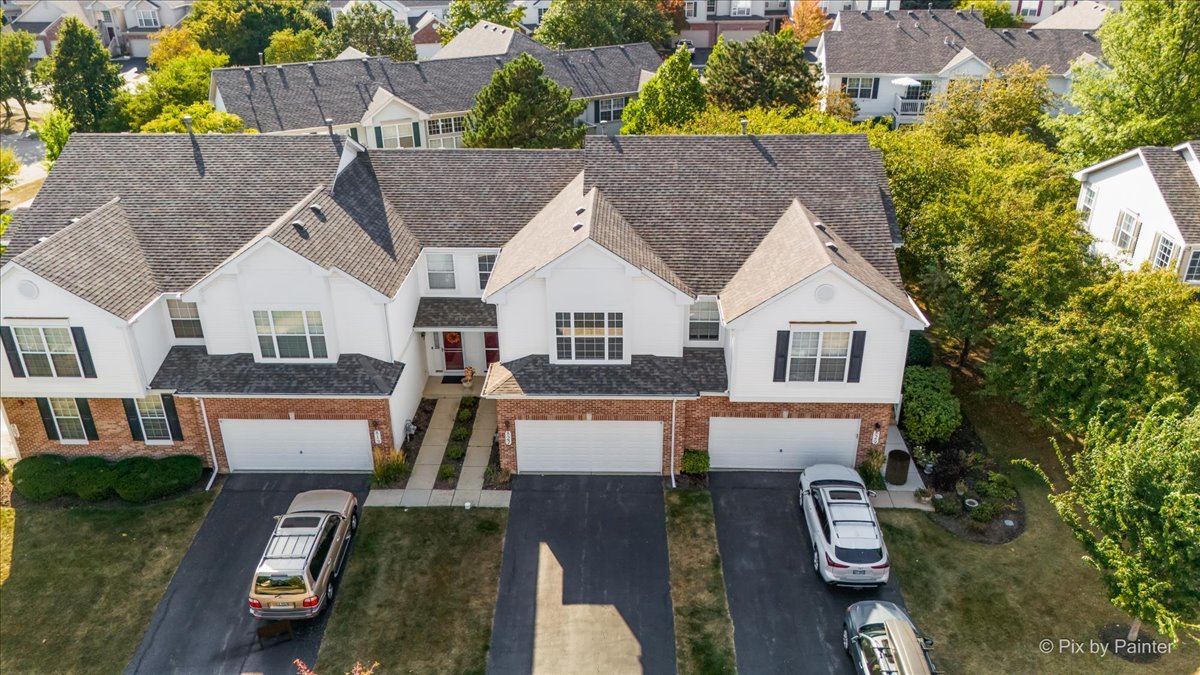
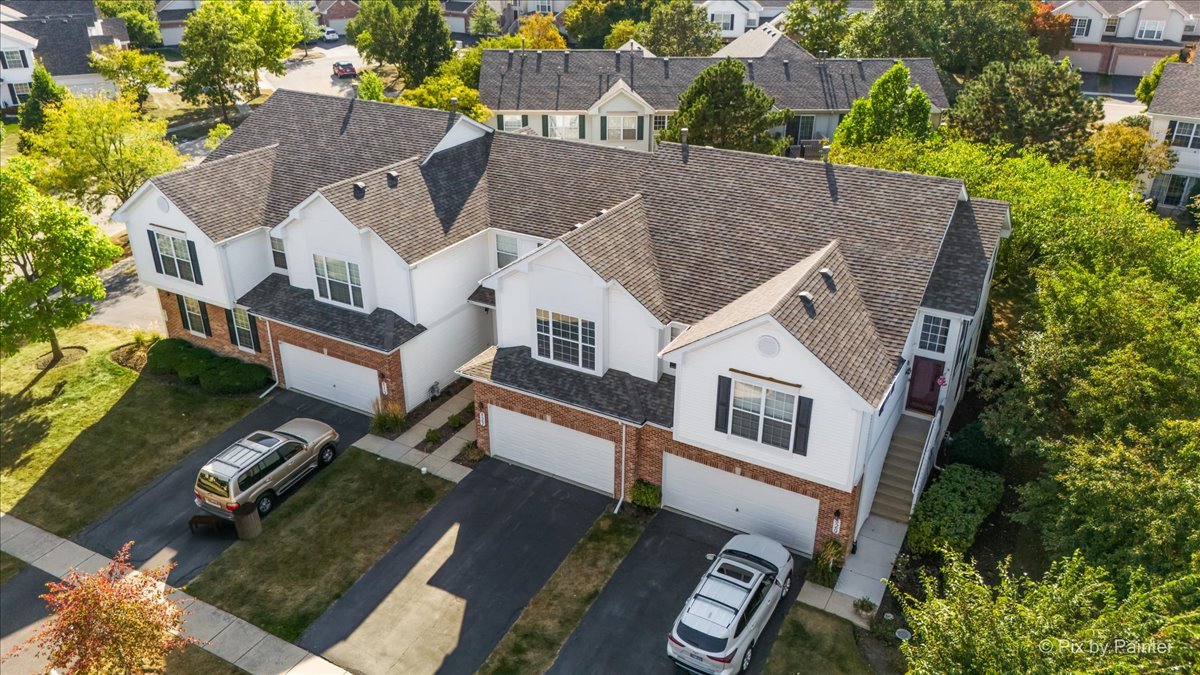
trash can: present [885,449,911,485] -> present [232,502,262,540]

